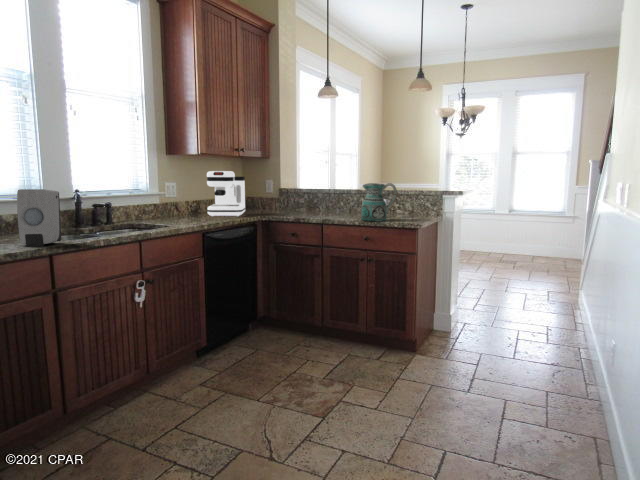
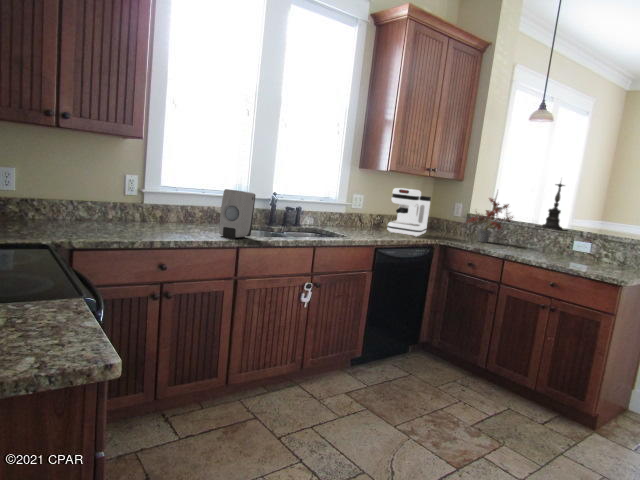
candle holder: none [338,145,369,192] -> present [539,183,564,230]
potted plant: none [275,162,322,213] -> present [467,195,513,243]
ceramic pitcher: present [361,183,397,222] -> none [551,223,602,269]

